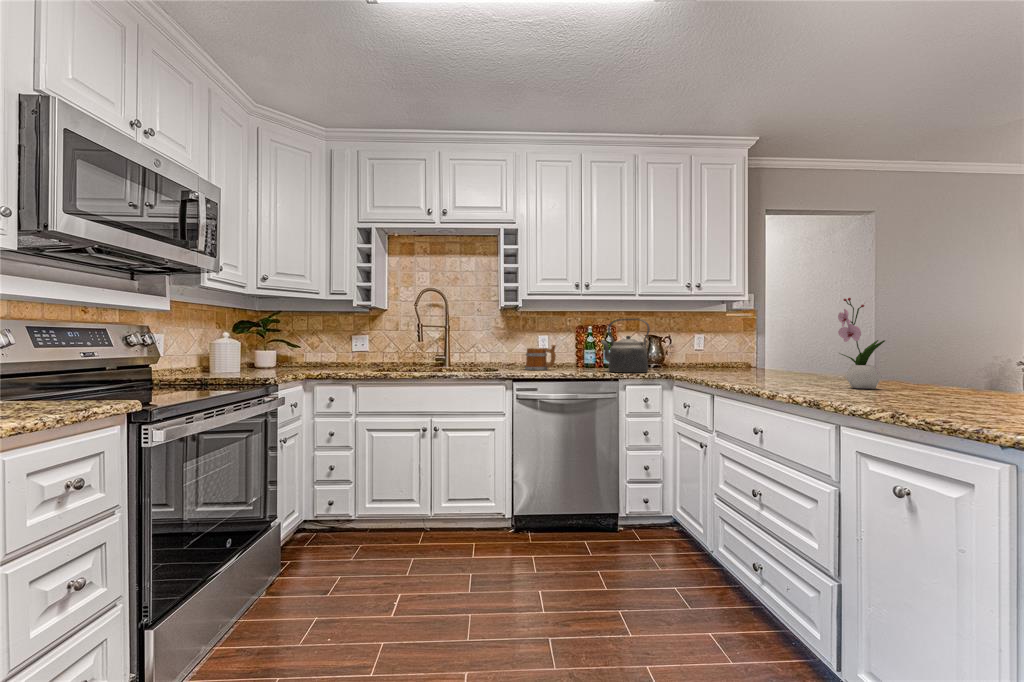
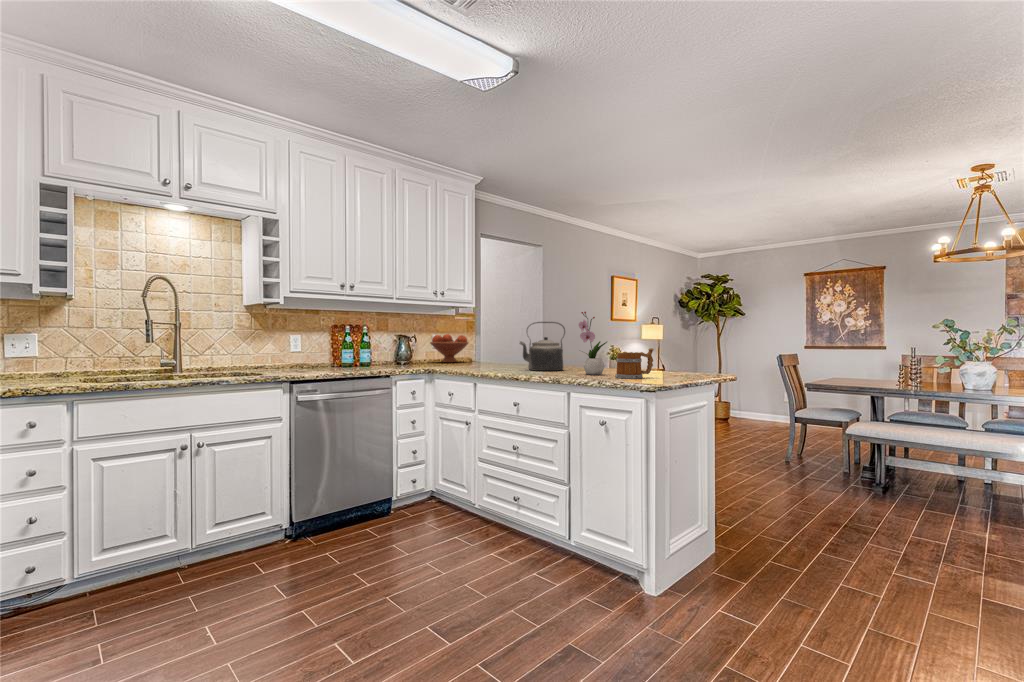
kettle: present [601,319,650,373] -> present [520,322,565,371]
fruit bowl: none [690,335,738,368] -> present [430,334,468,363]
mug: present [525,345,556,370] -> present [615,348,654,379]

